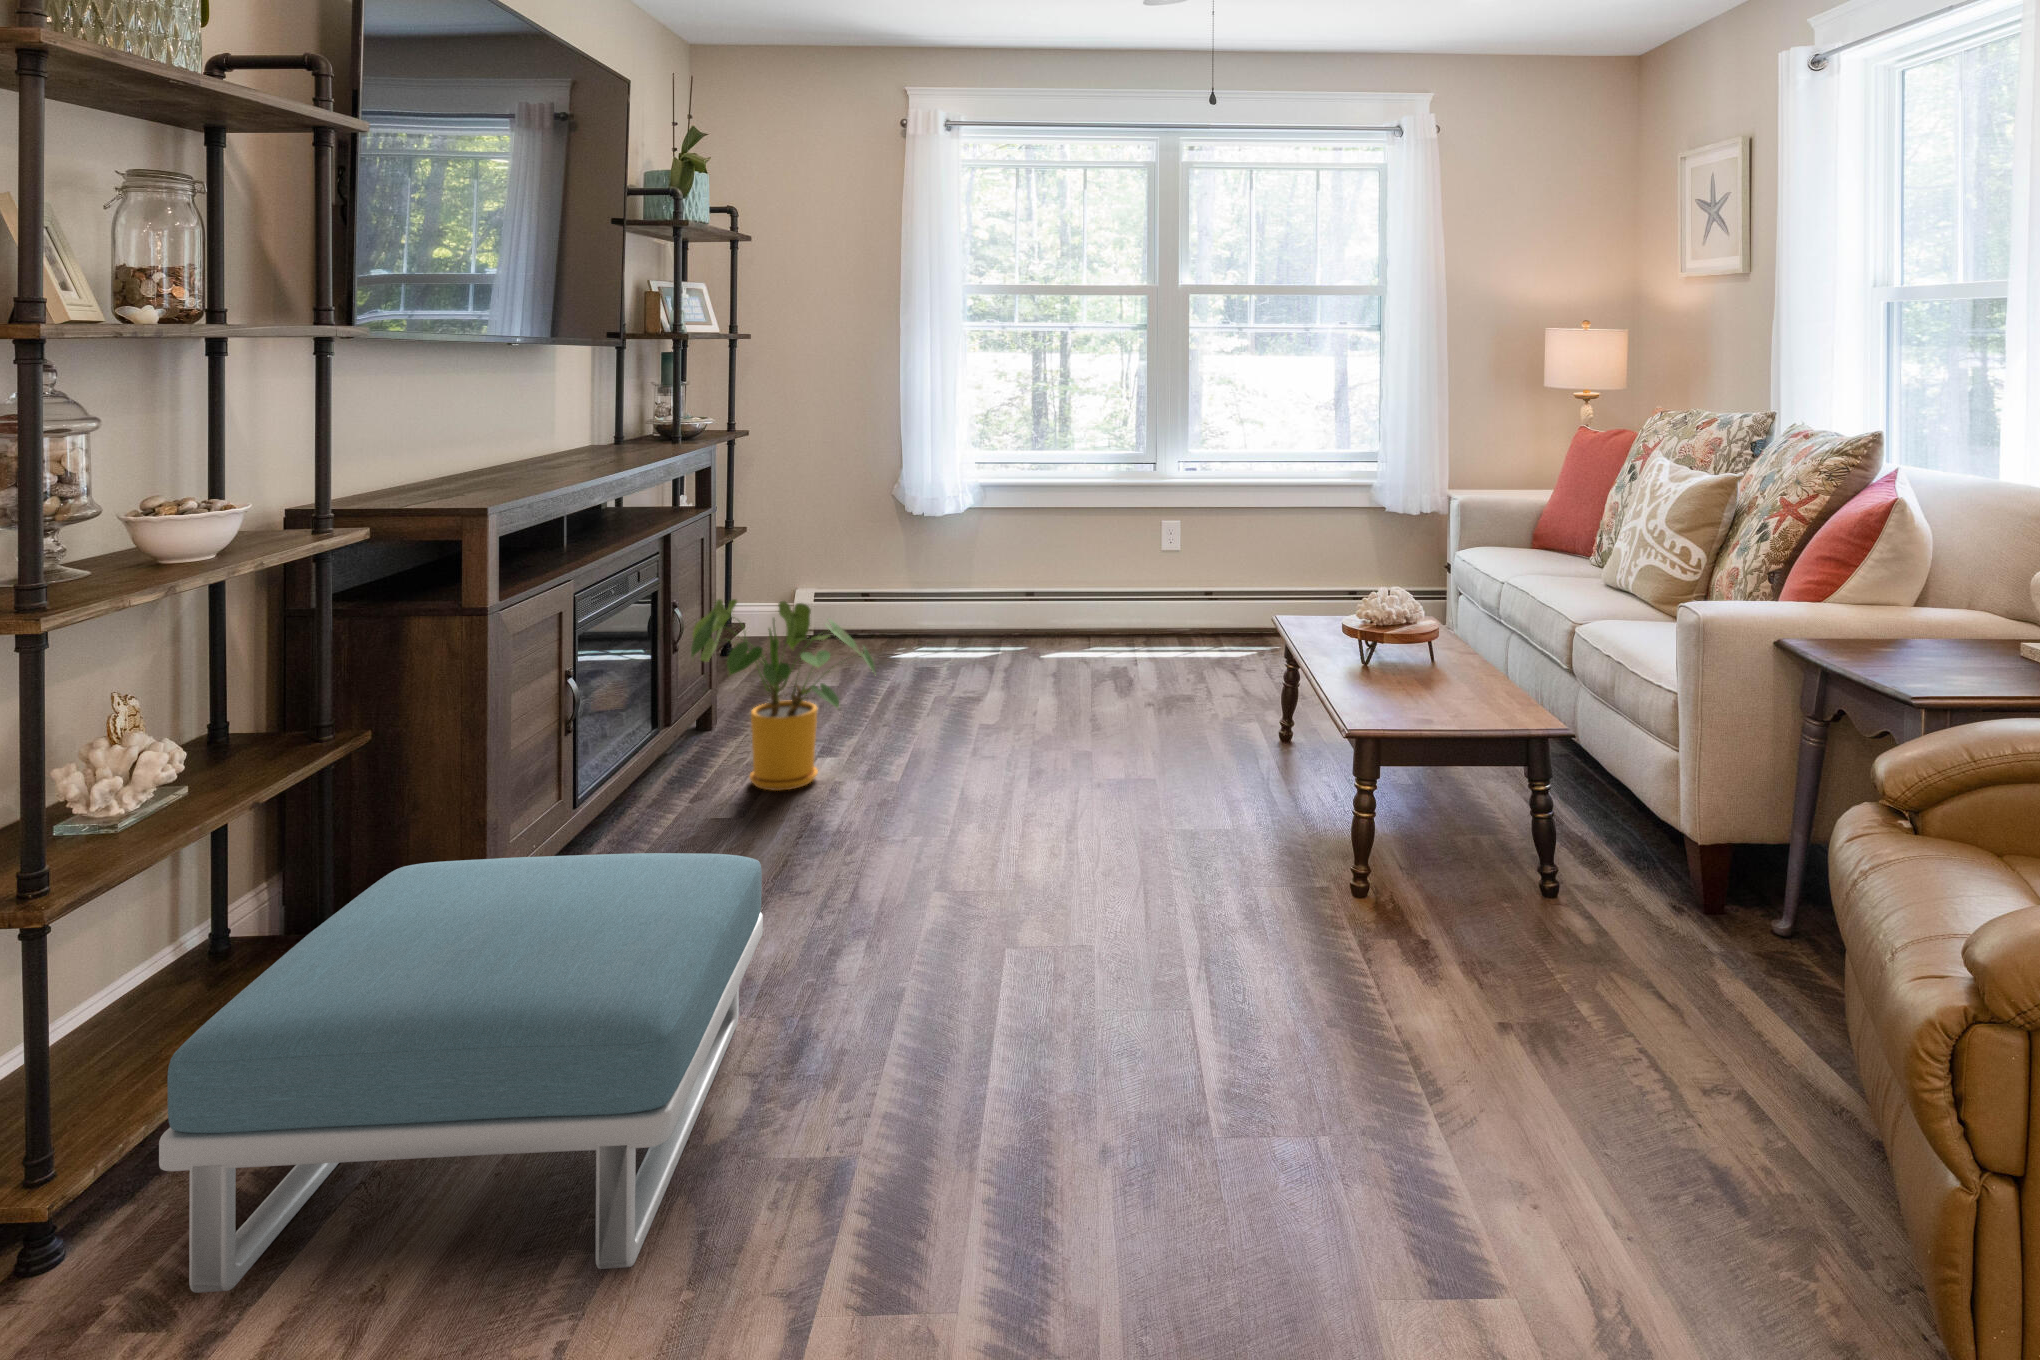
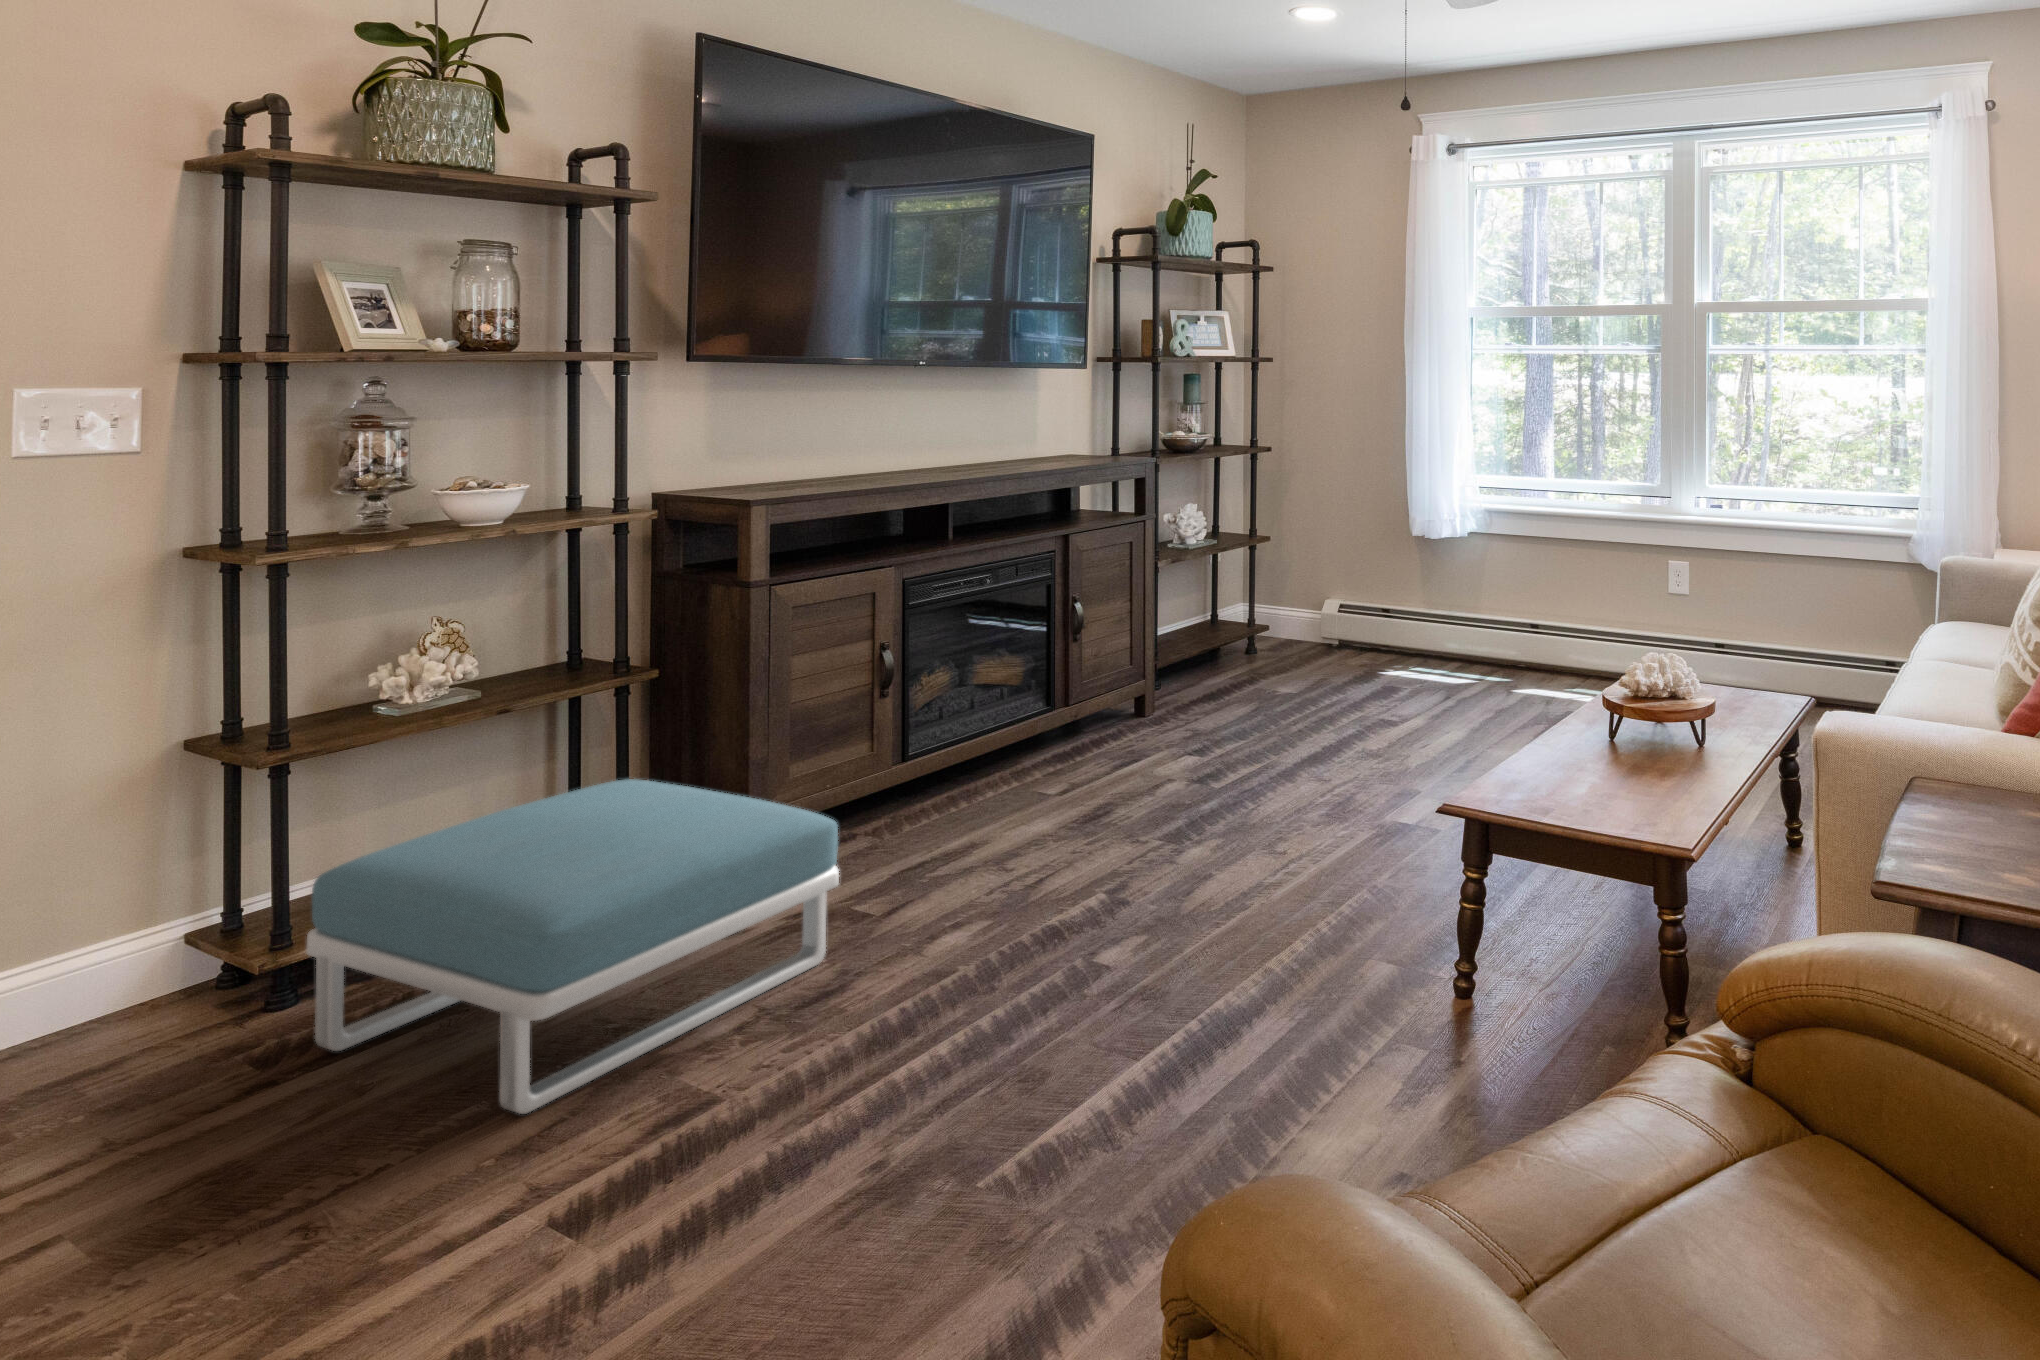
house plant: present [691,599,875,791] -> none [1045,599,1202,782]

